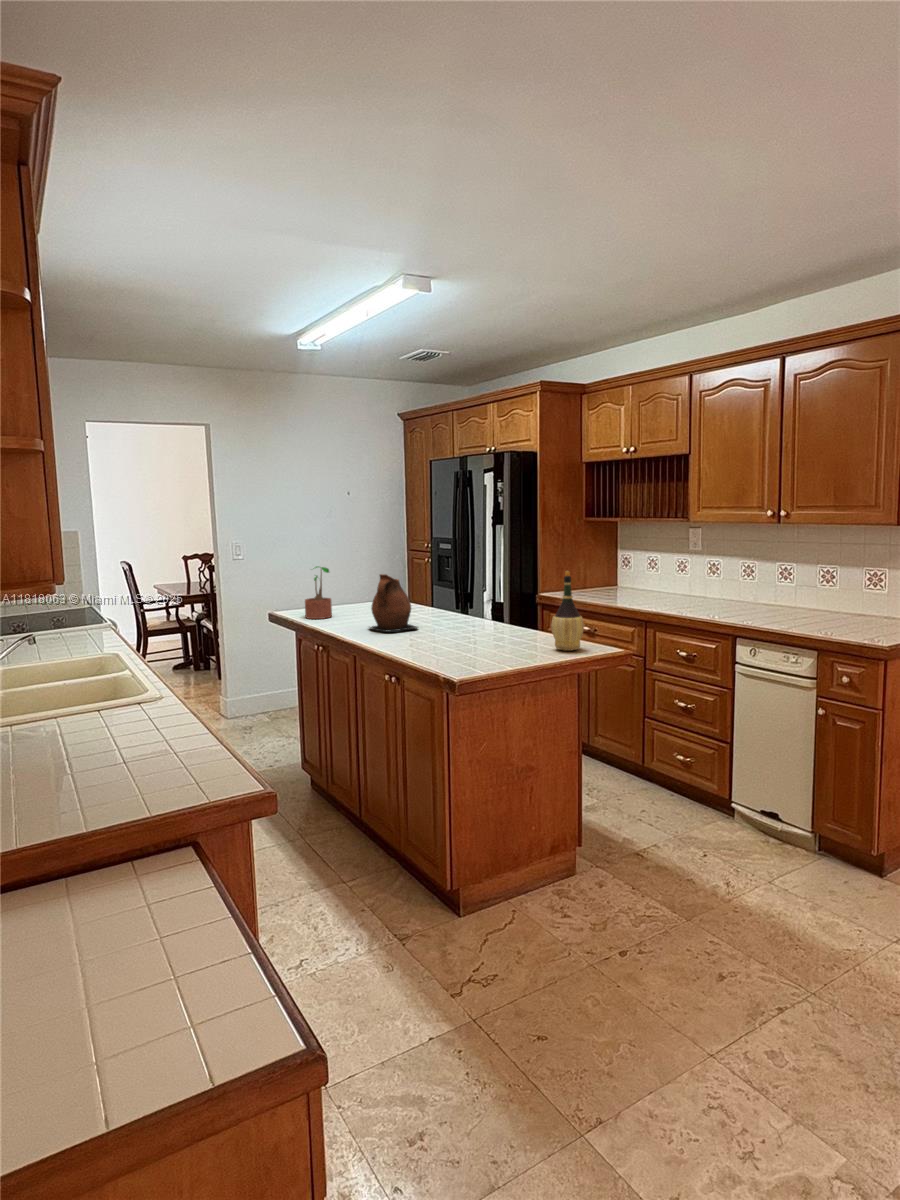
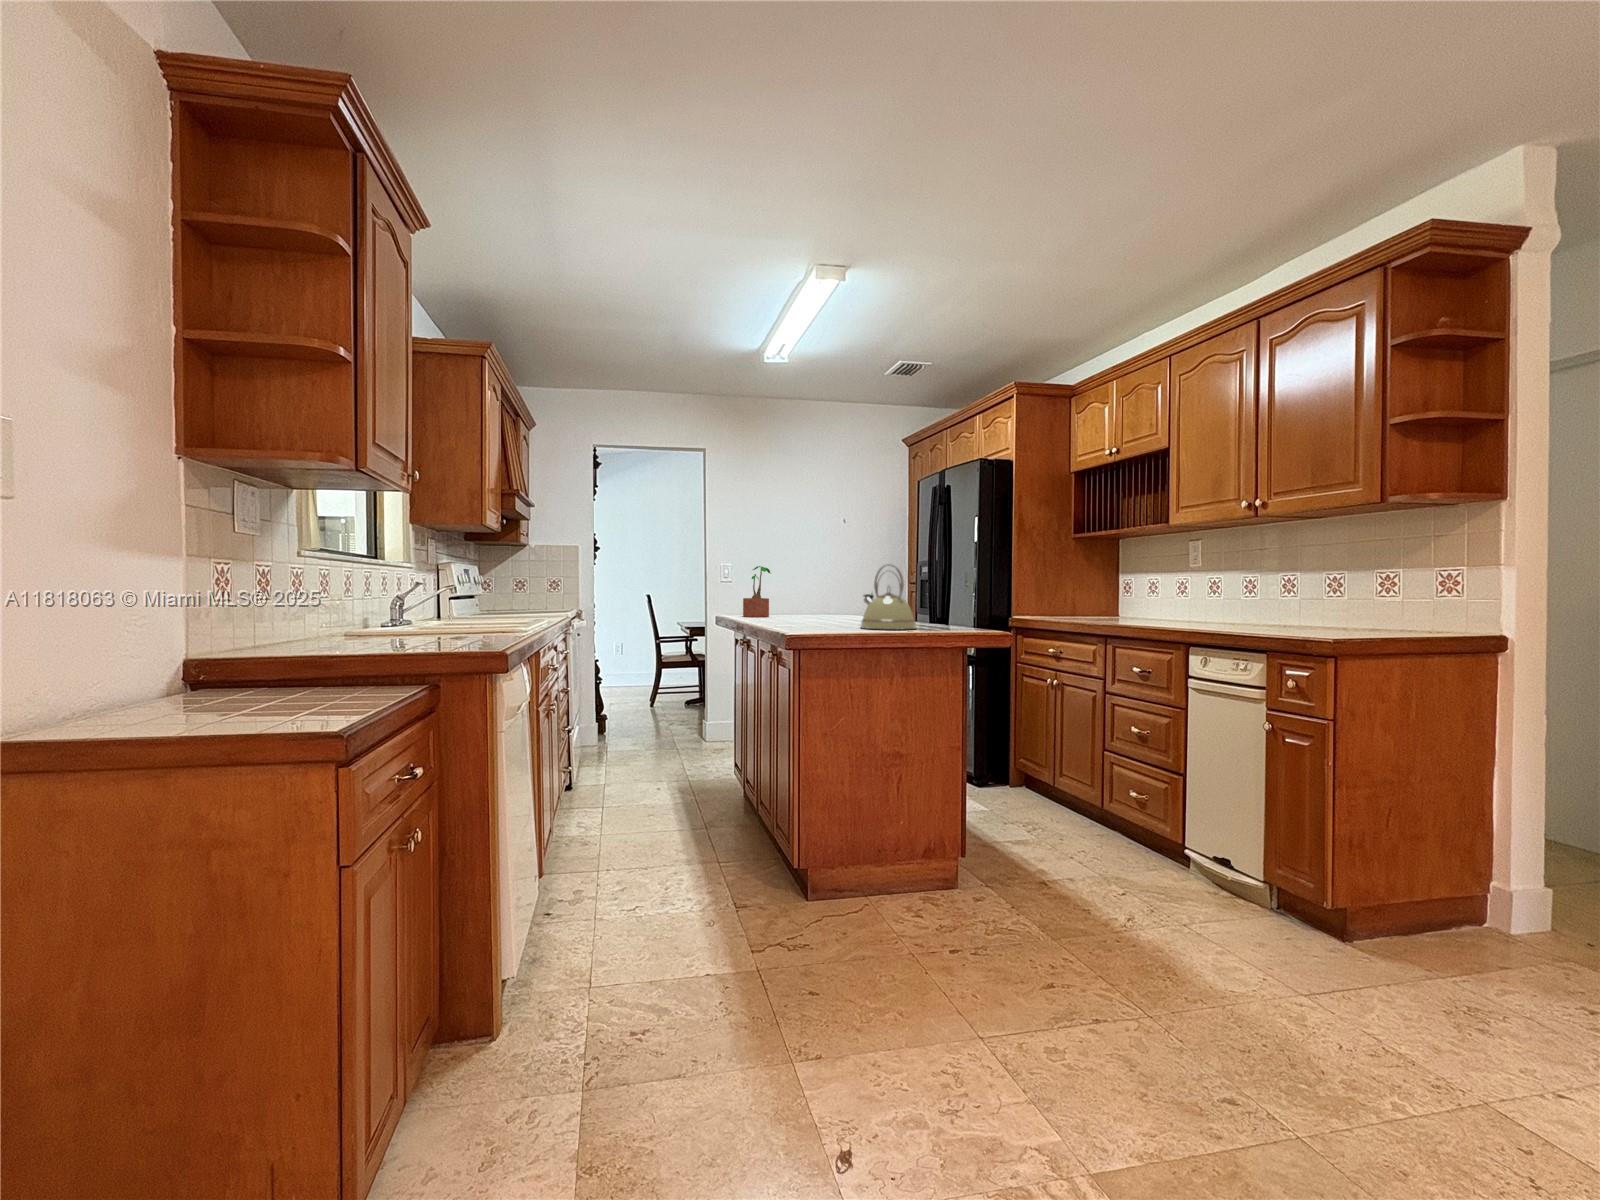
wine bottle: present [551,571,584,650] -> none [935,549,969,634]
ceramic pitcher: present [370,574,418,632] -> none [783,565,833,622]
kettle: none [461,579,518,645] -> present [861,564,916,629]

